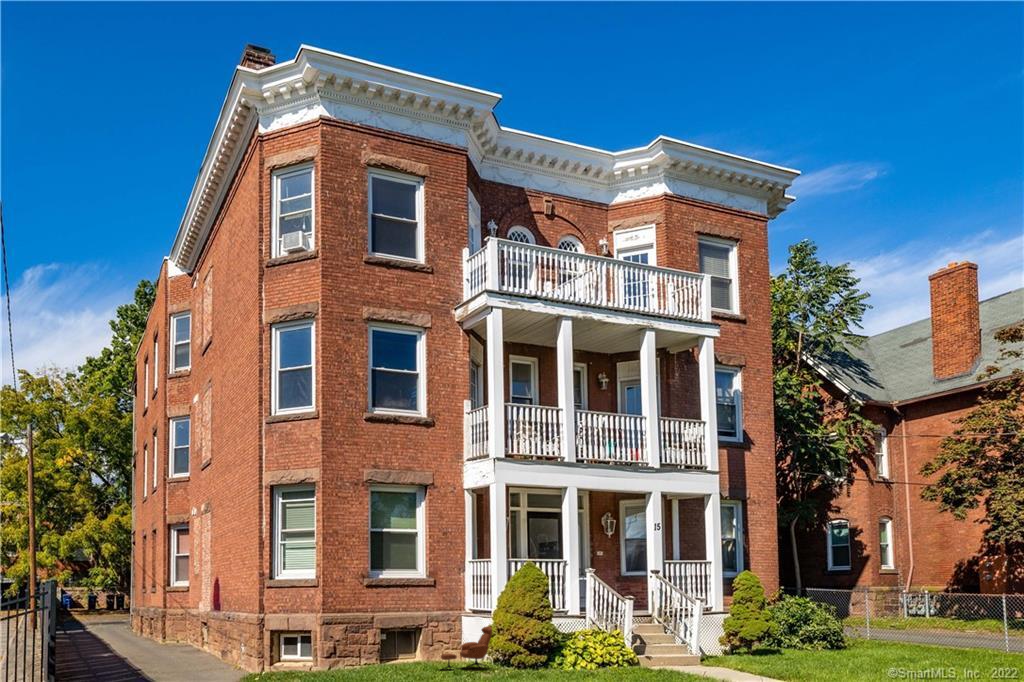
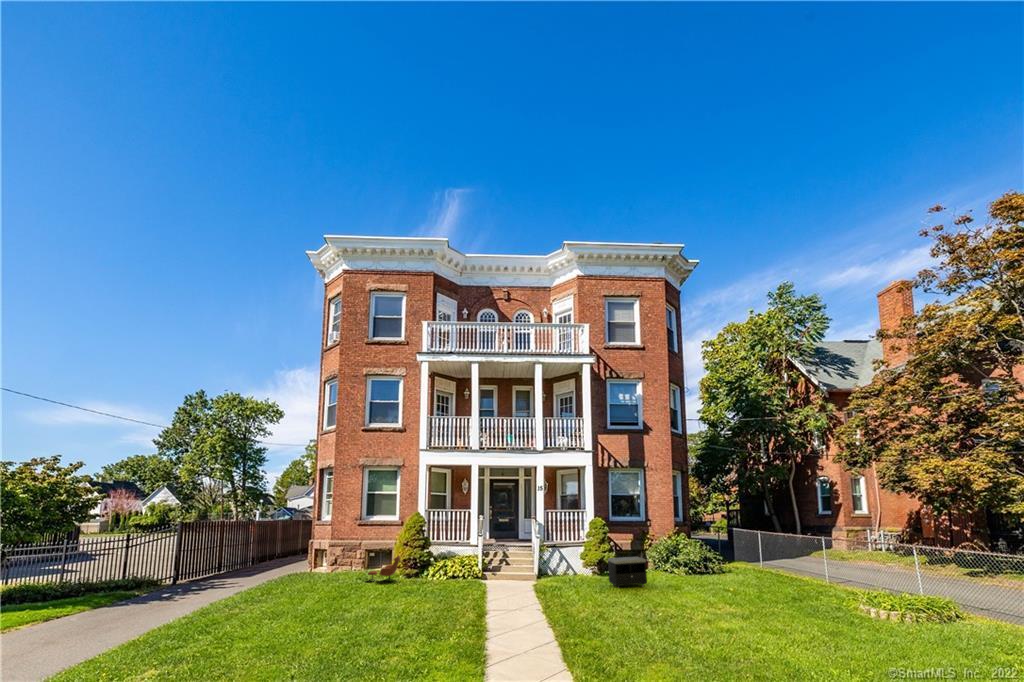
storage bench: none [761,613,811,654] -> present [608,557,647,588]

